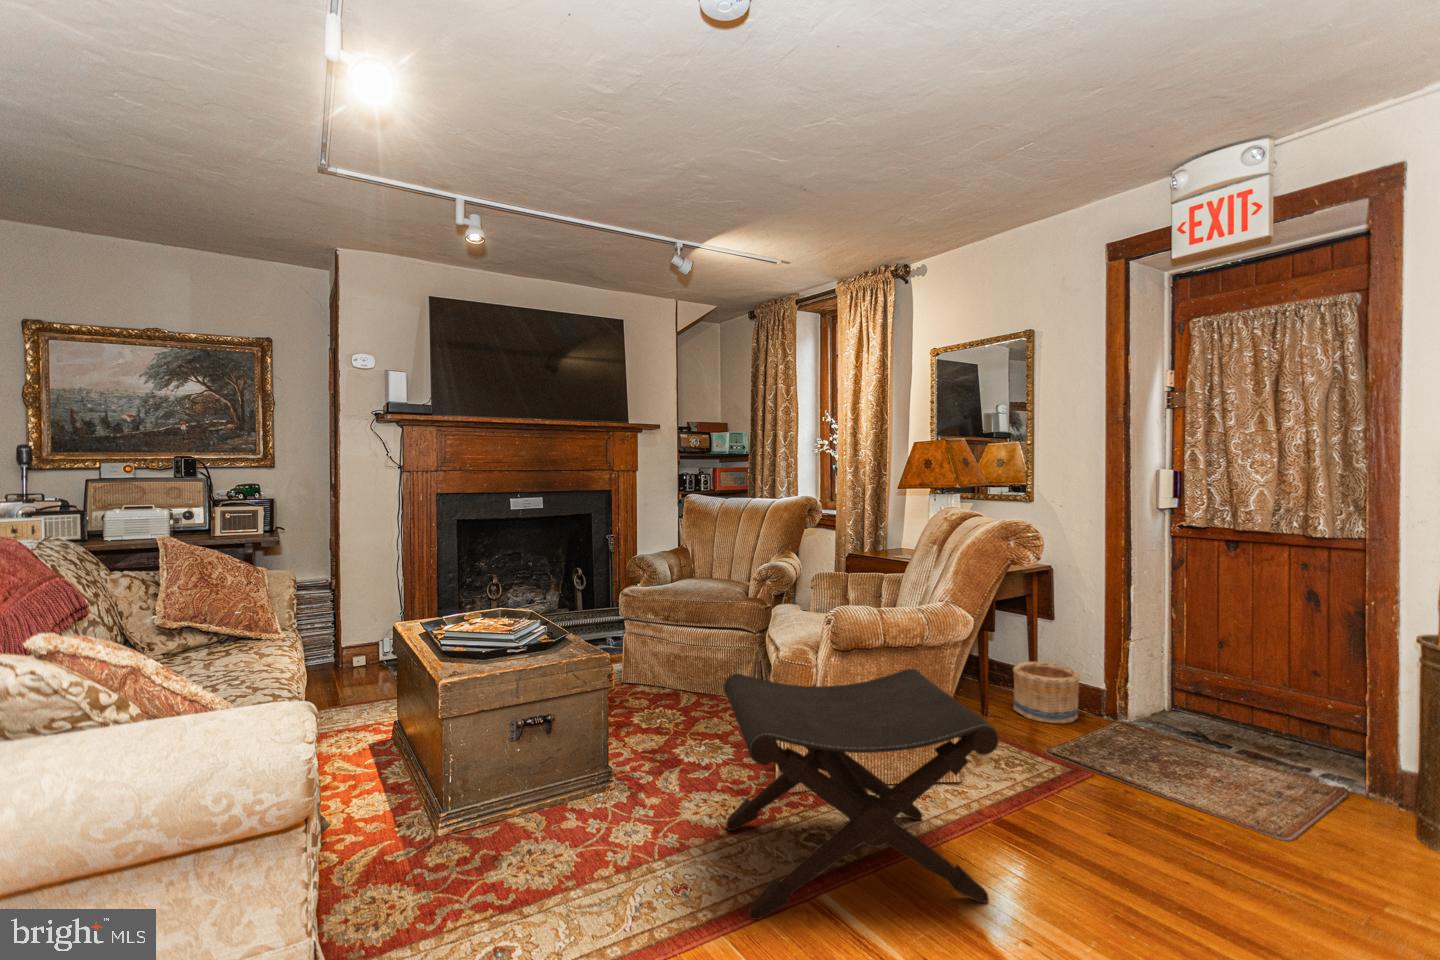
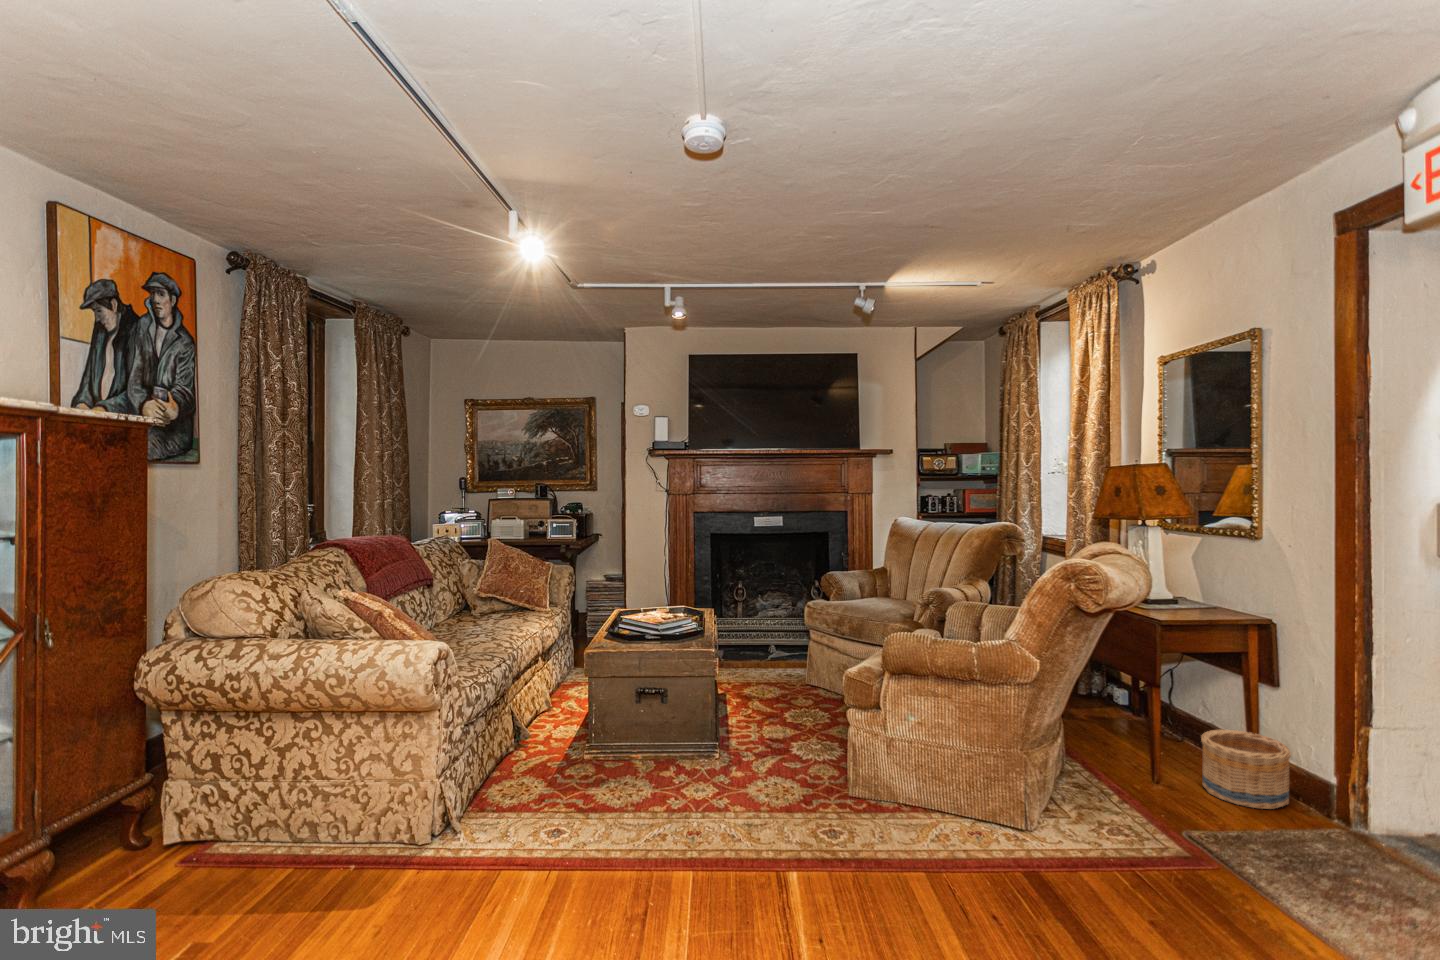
footstool: present [724,669,998,920] -> none [719,675,956,913]

